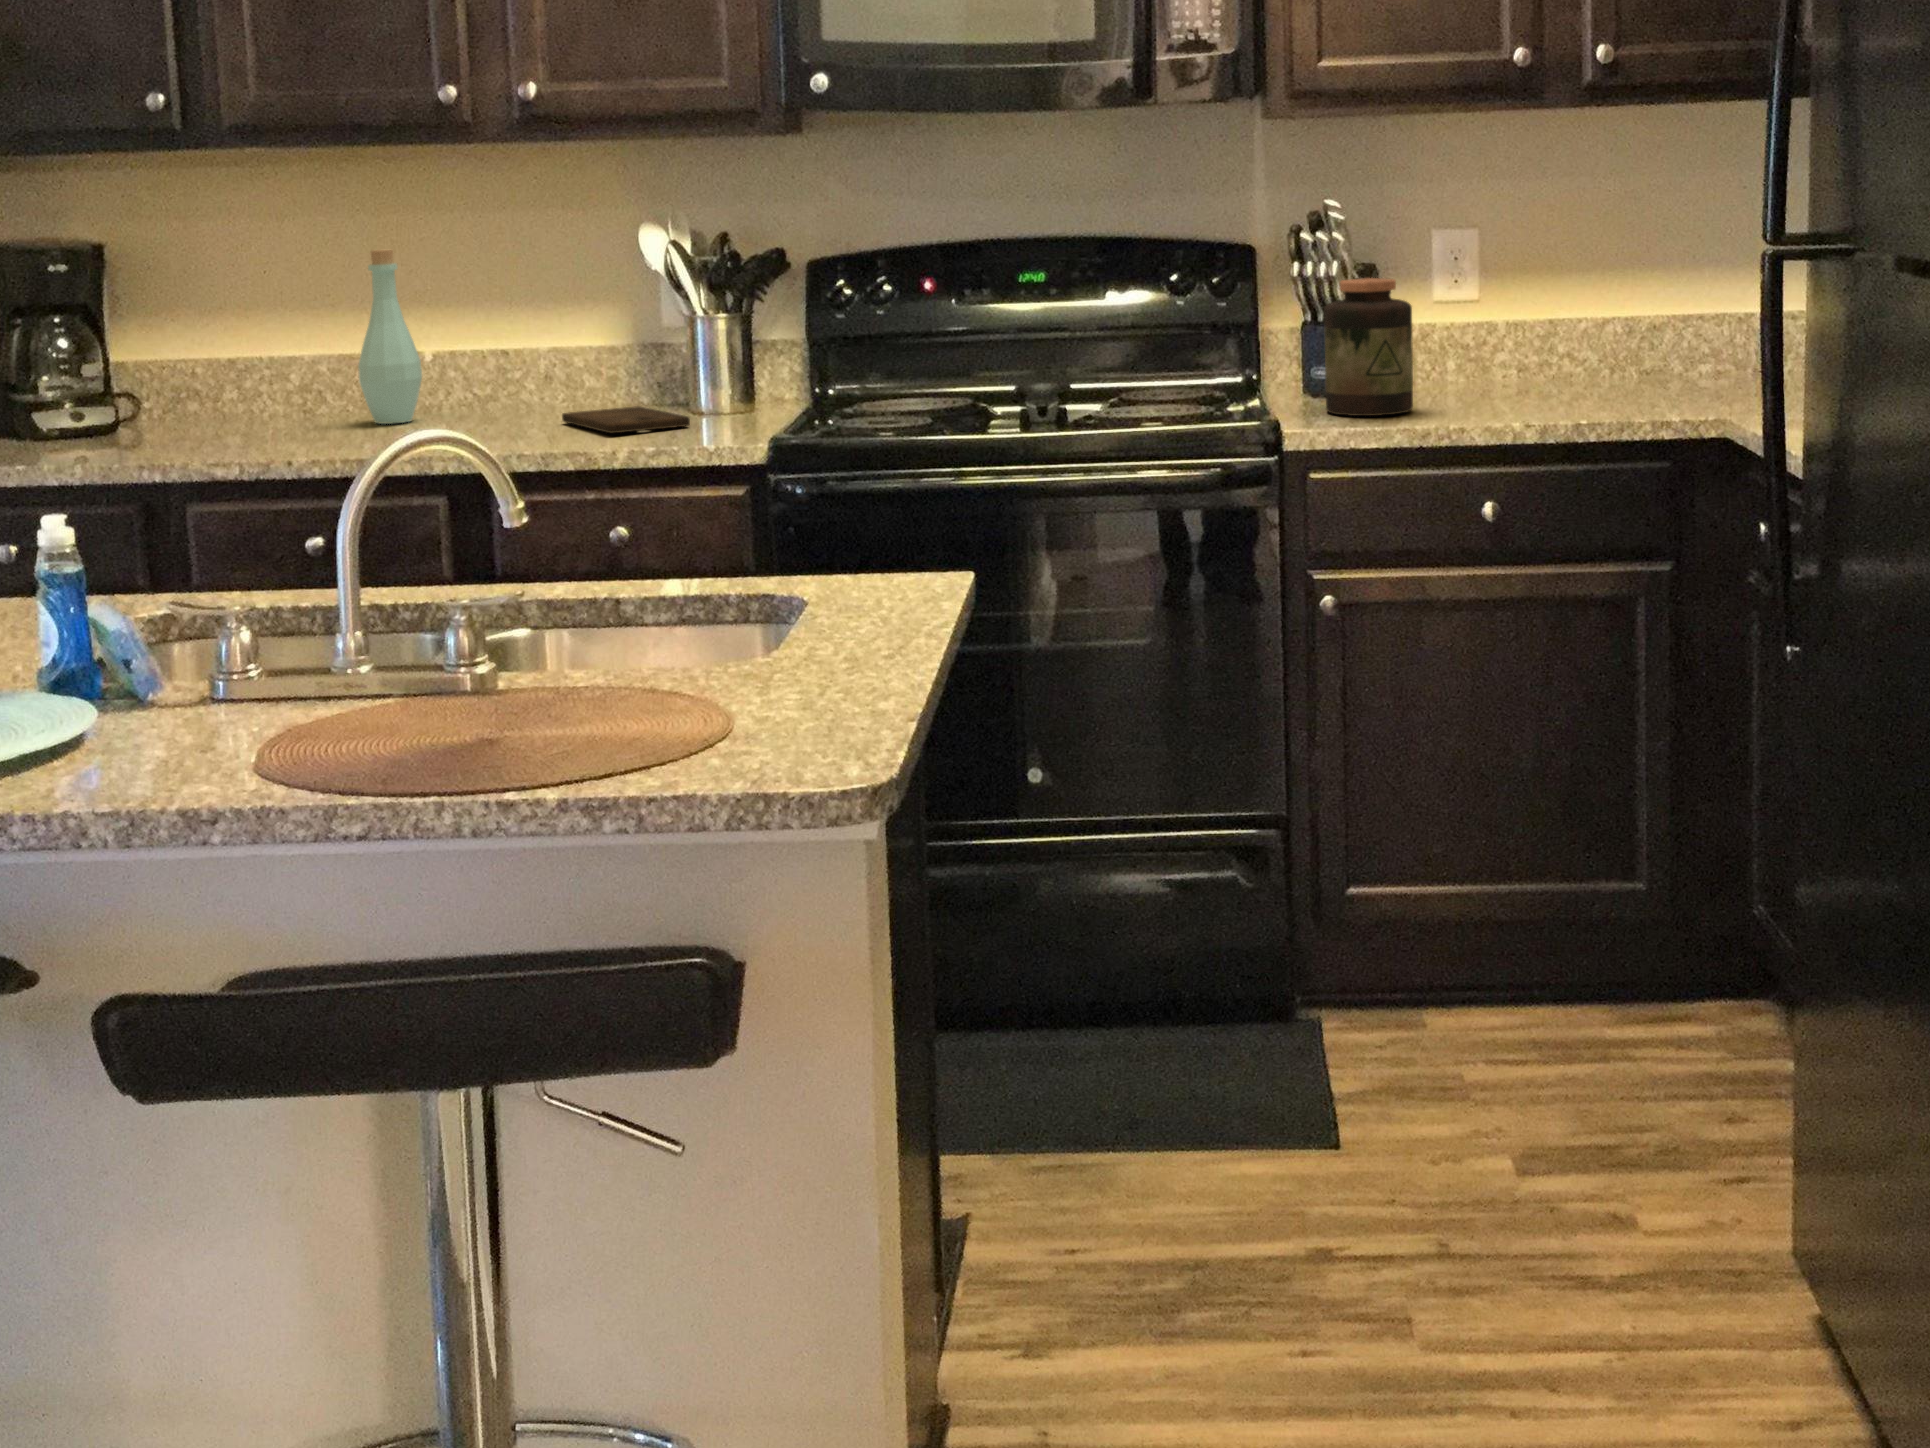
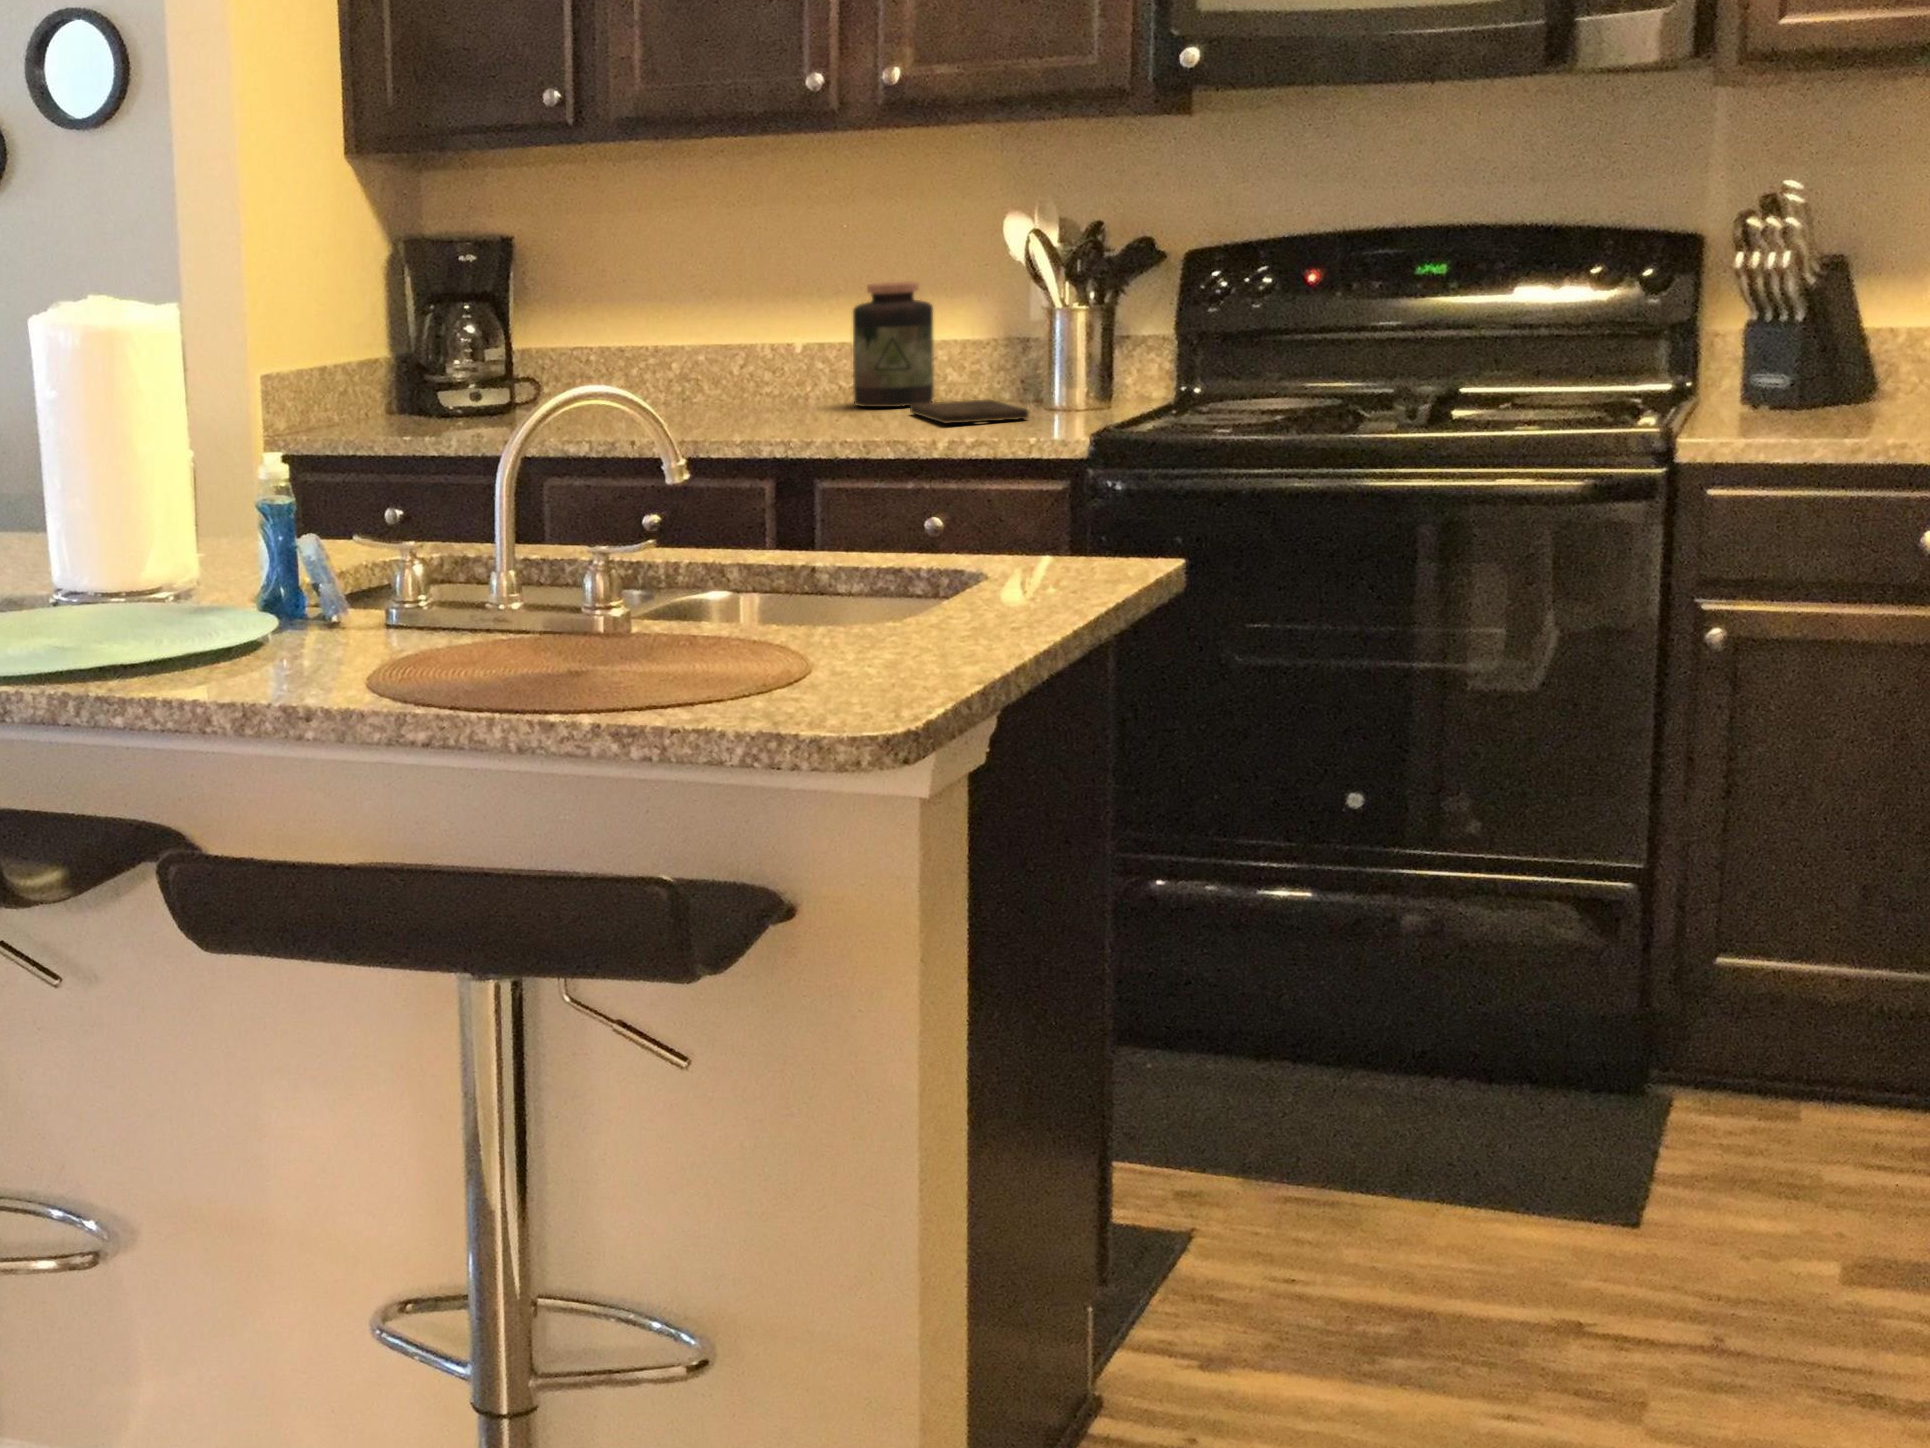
bottle: present [358,250,422,424] -> none [727,242,788,411]
jar: present [1324,278,1413,416] -> present [853,282,934,407]

